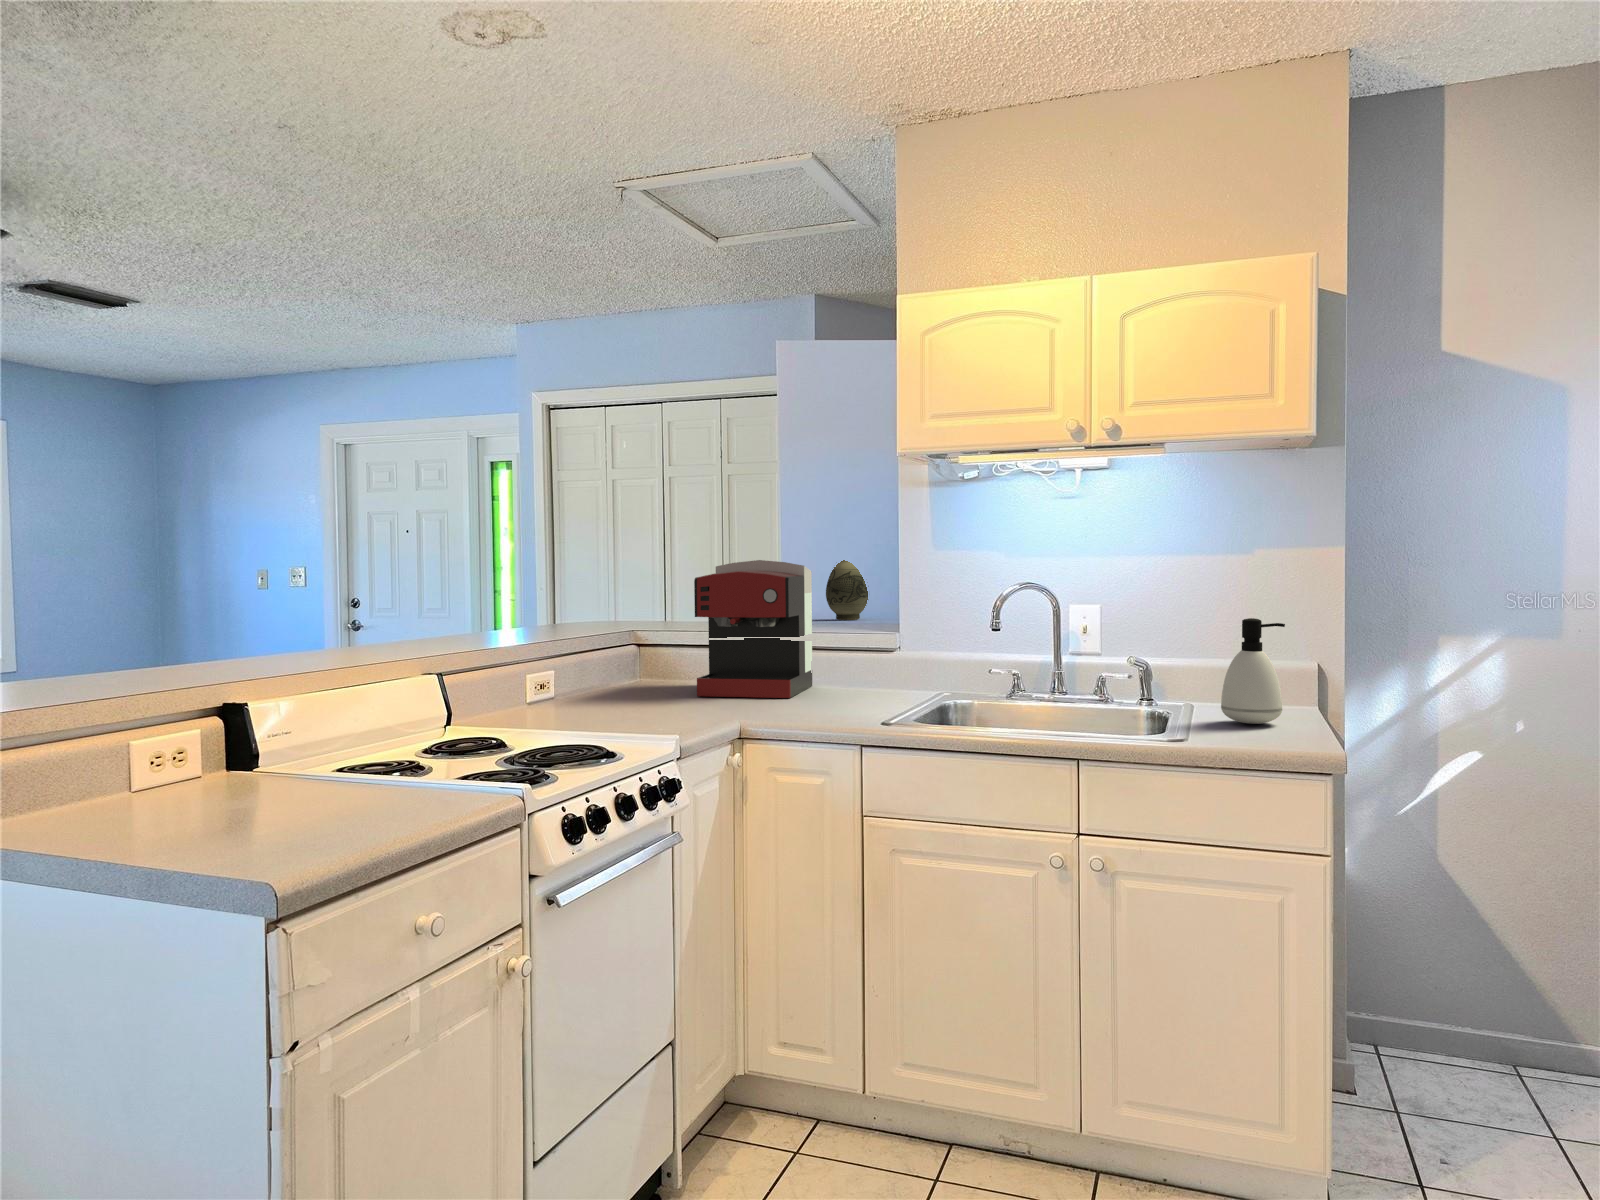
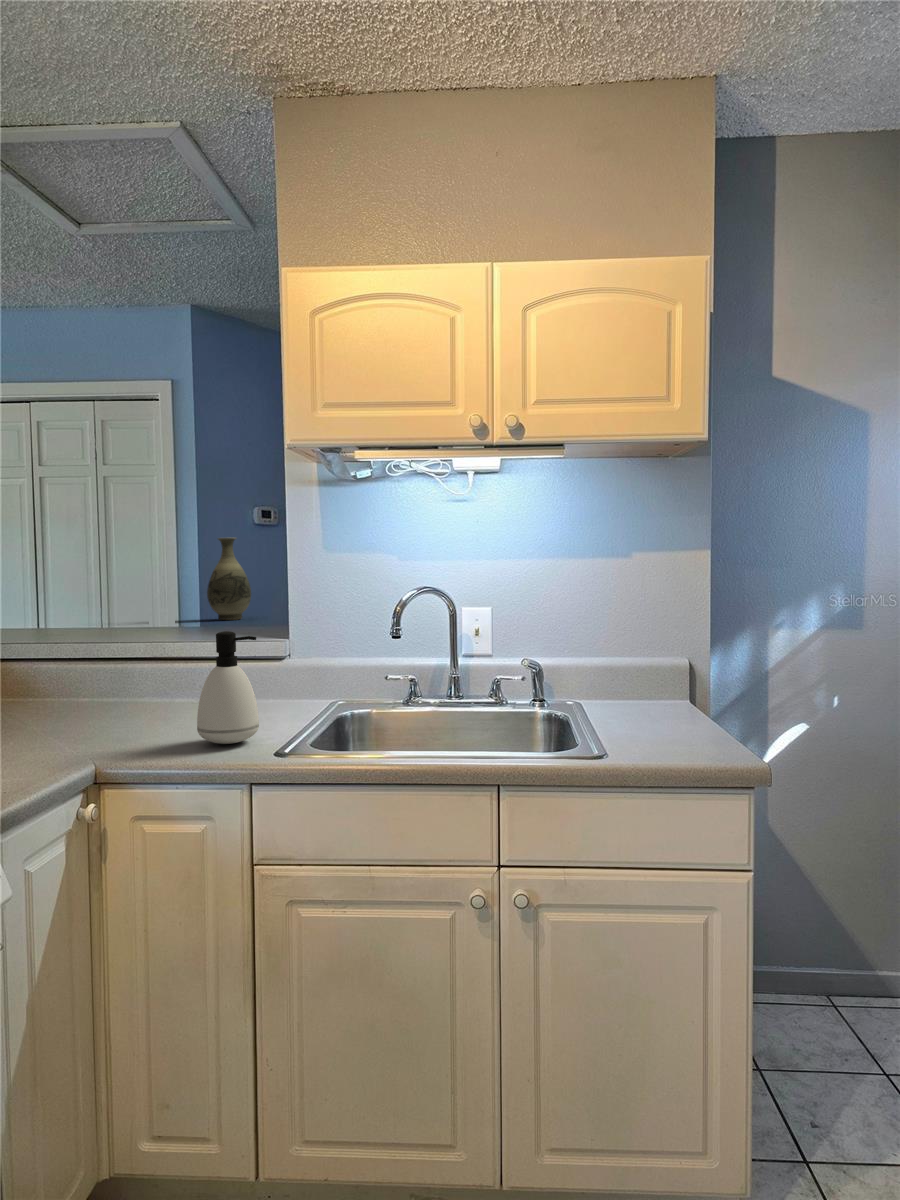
coffee maker: present [694,560,812,698] -> none [48,564,194,721]
soap dispenser: present [1221,618,1285,724] -> present [197,631,259,744]

